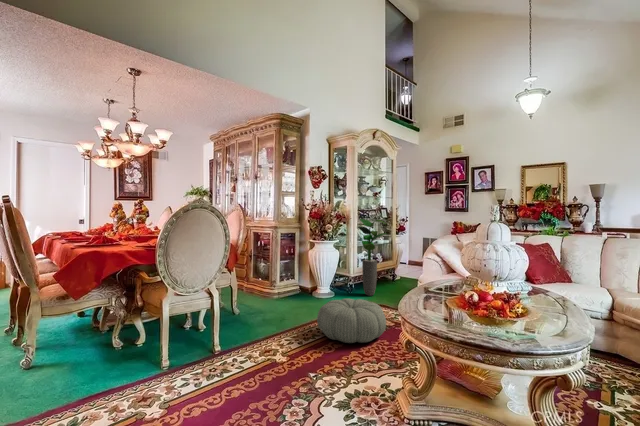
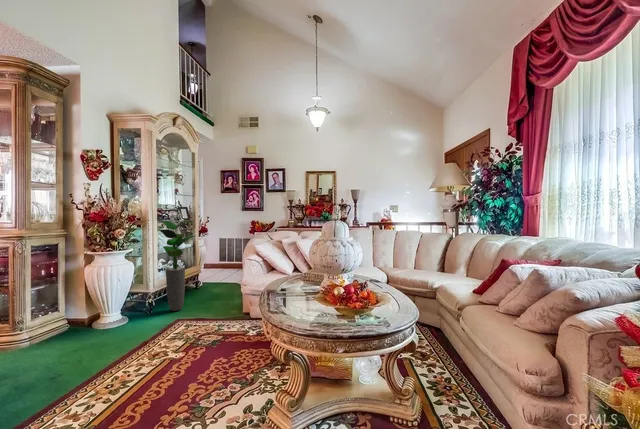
pouf: present [317,299,386,343] -> none [125,317,221,378]

